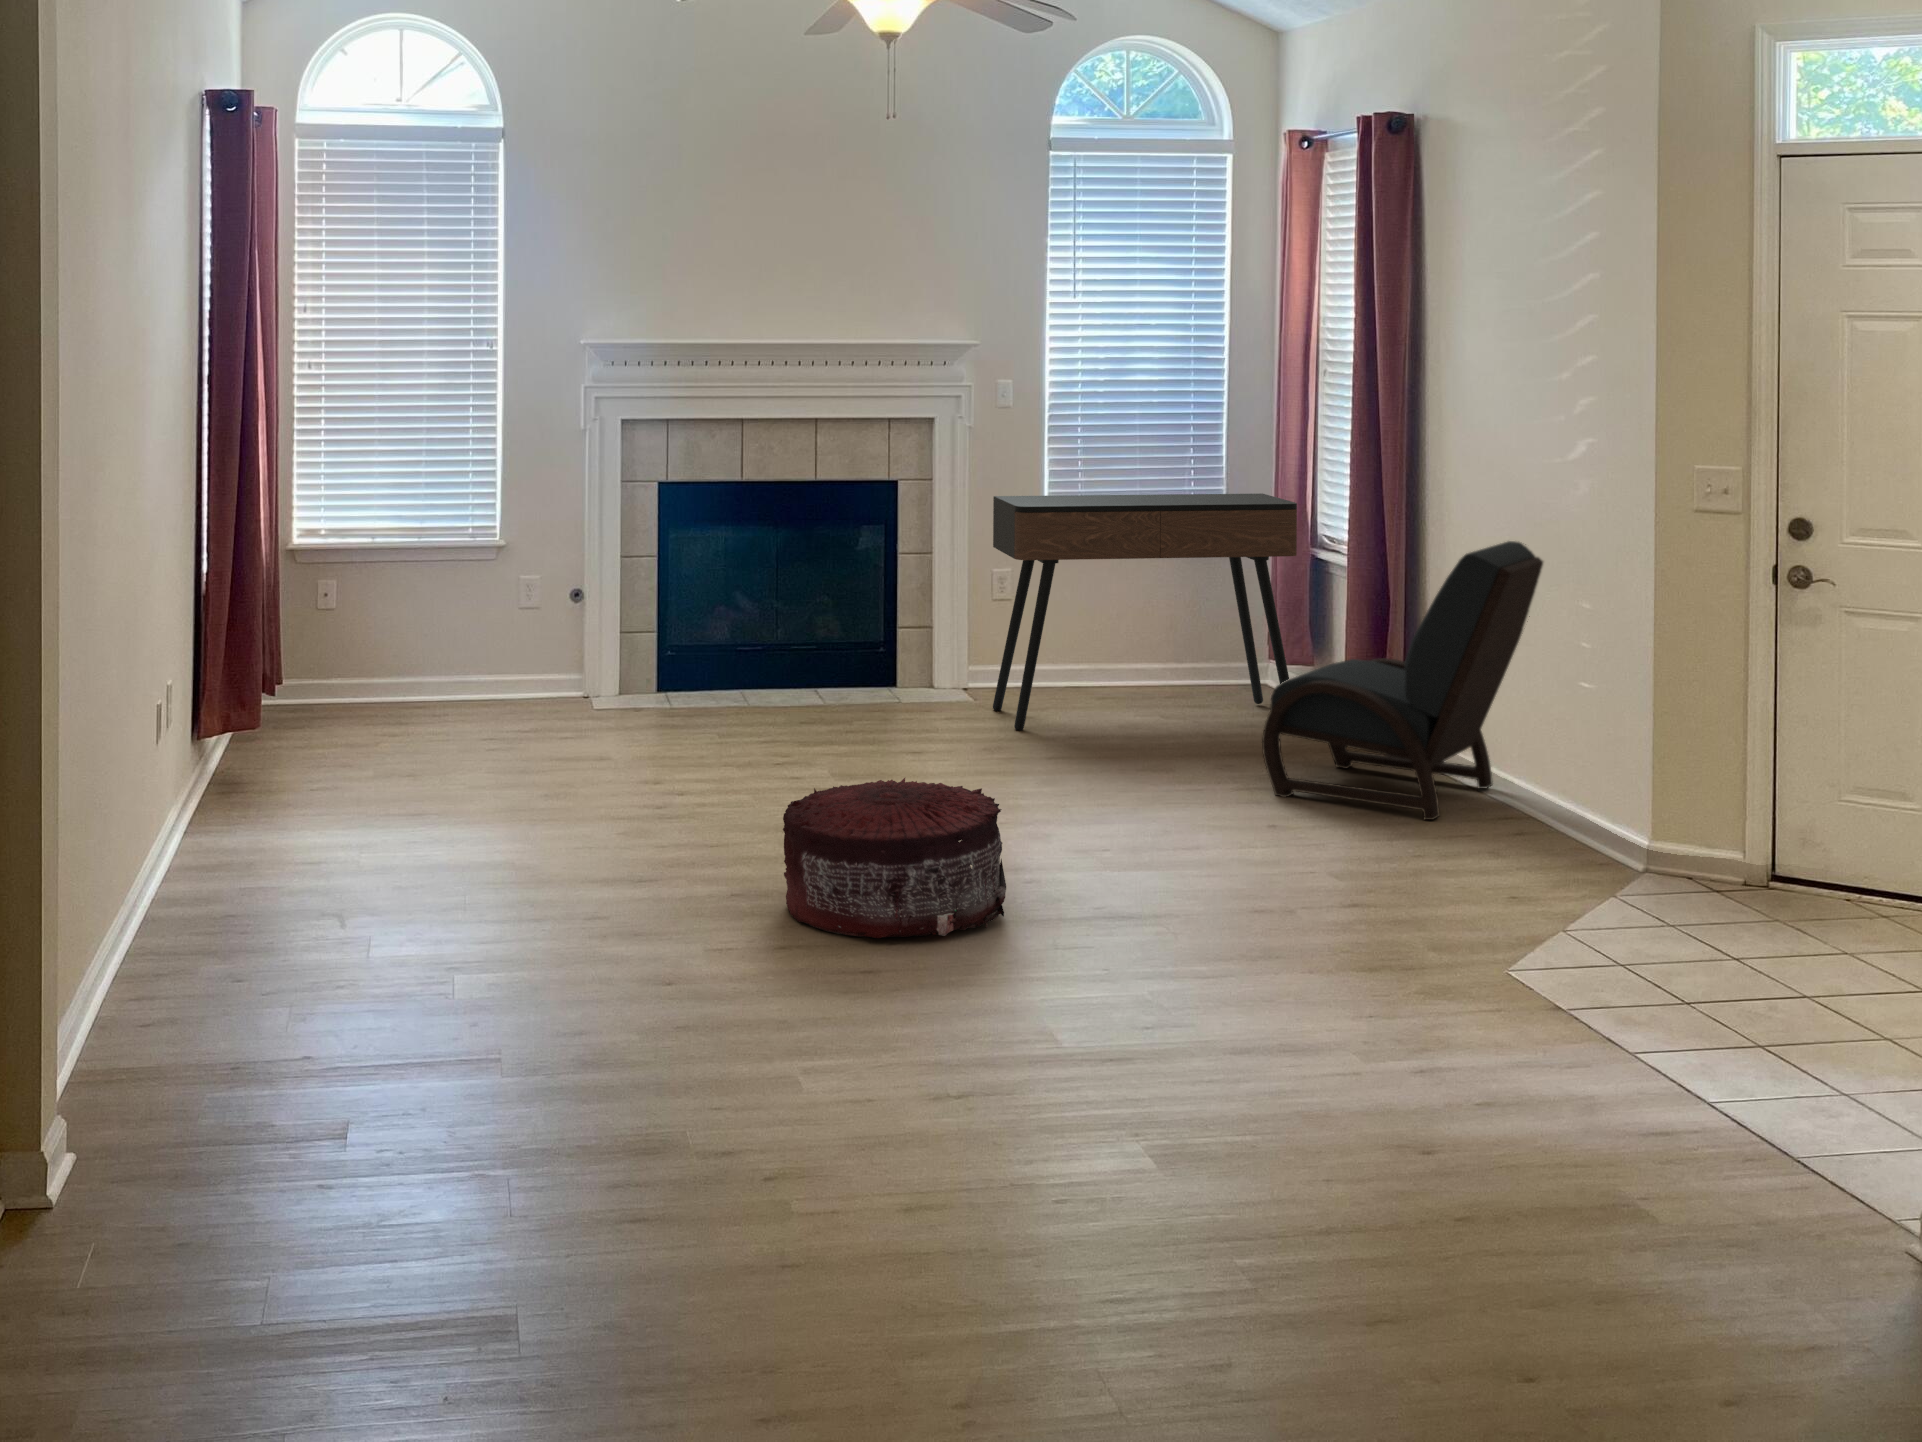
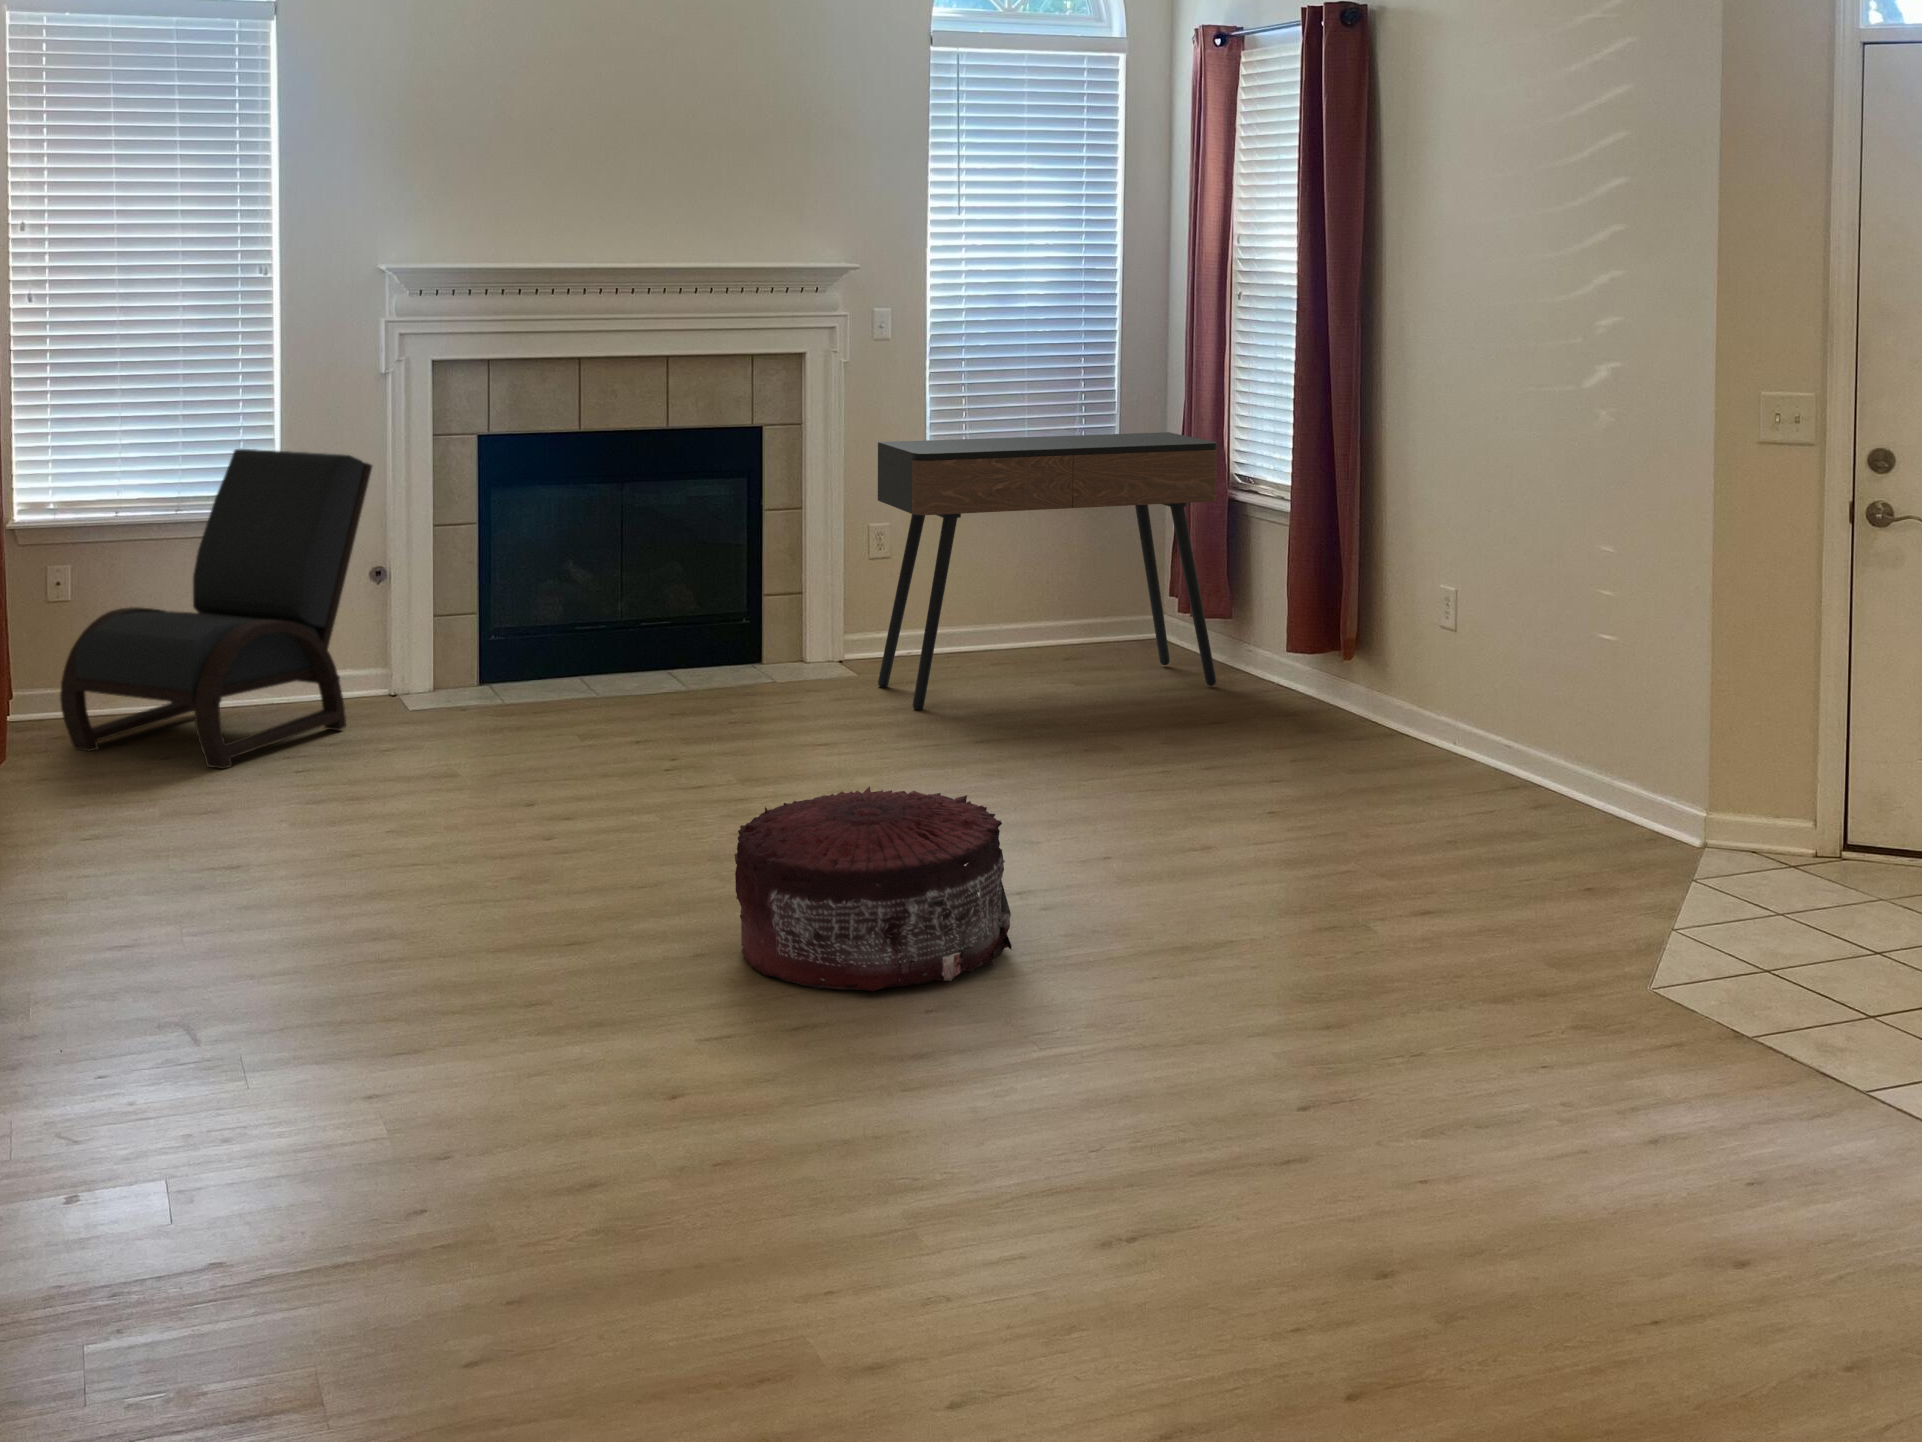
lounge chair: present [1262,541,1543,820] -> present [60,449,372,769]

